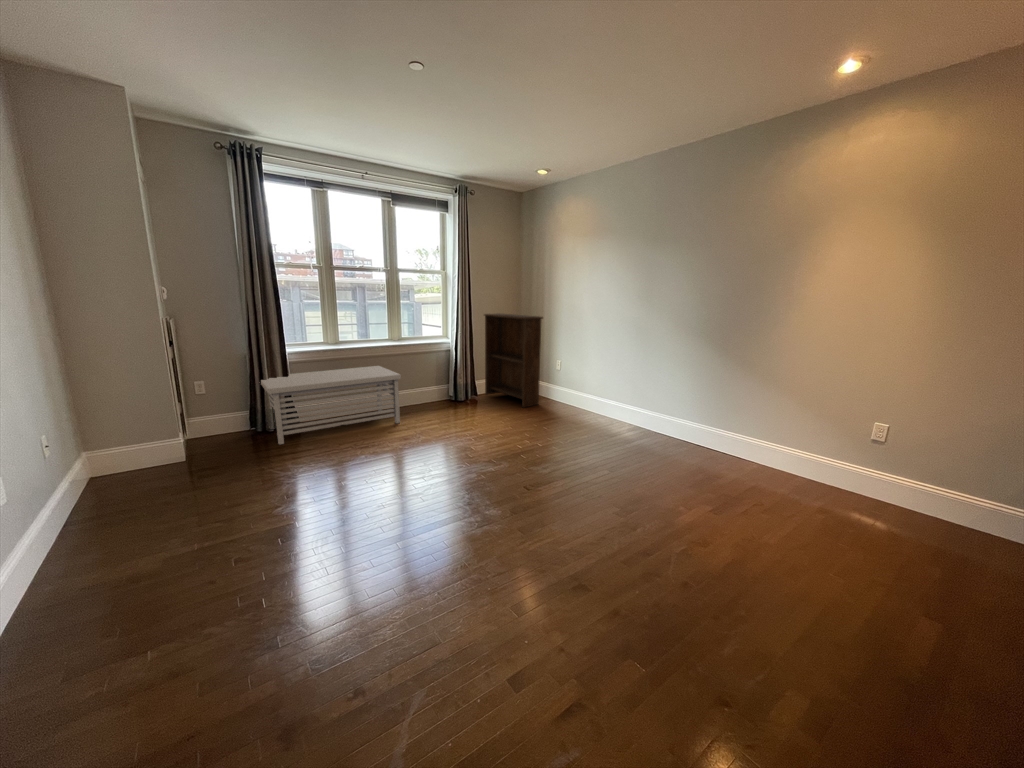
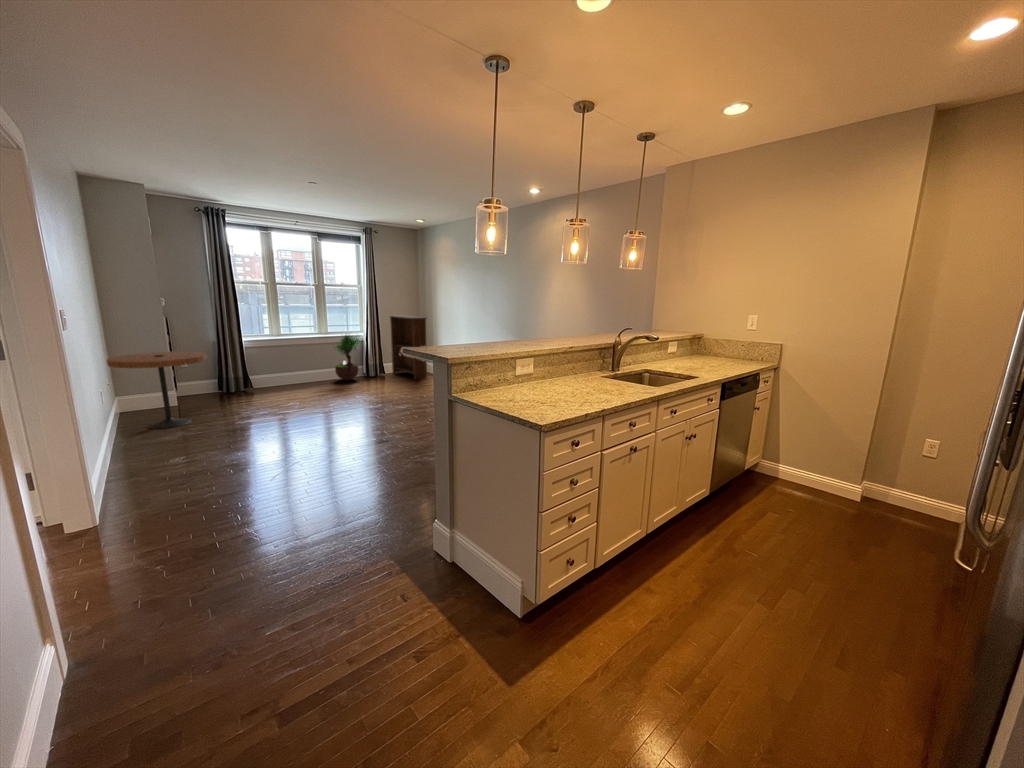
potted tree: none [410,336,452,408] -> present [335,335,361,380]
storage bench: present [261,366,401,444] -> none [224,351,324,398]
side table: none [34,379,223,528] -> present [107,351,207,429]

